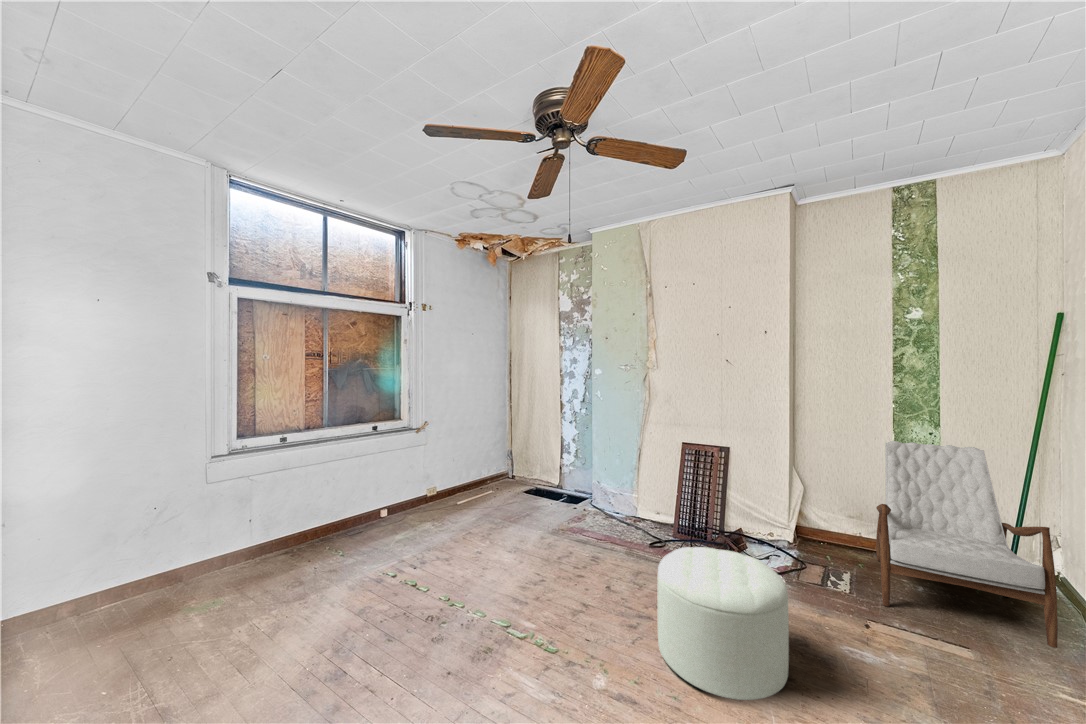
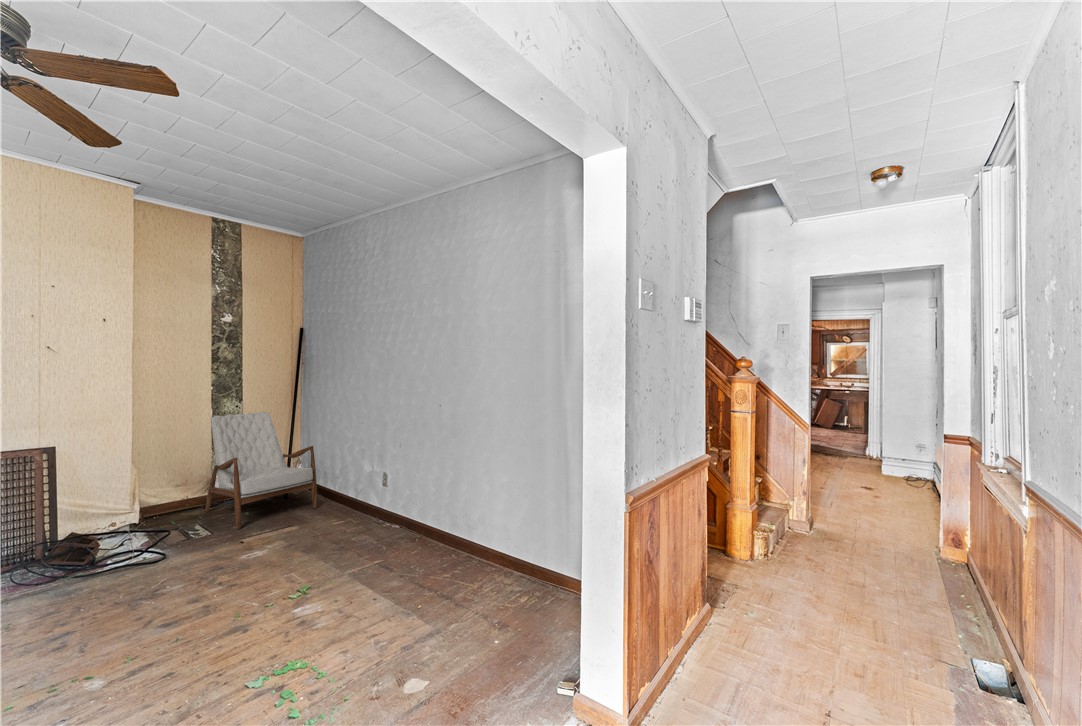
ottoman: present [658,547,789,700] -> none [110,516,238,632]

